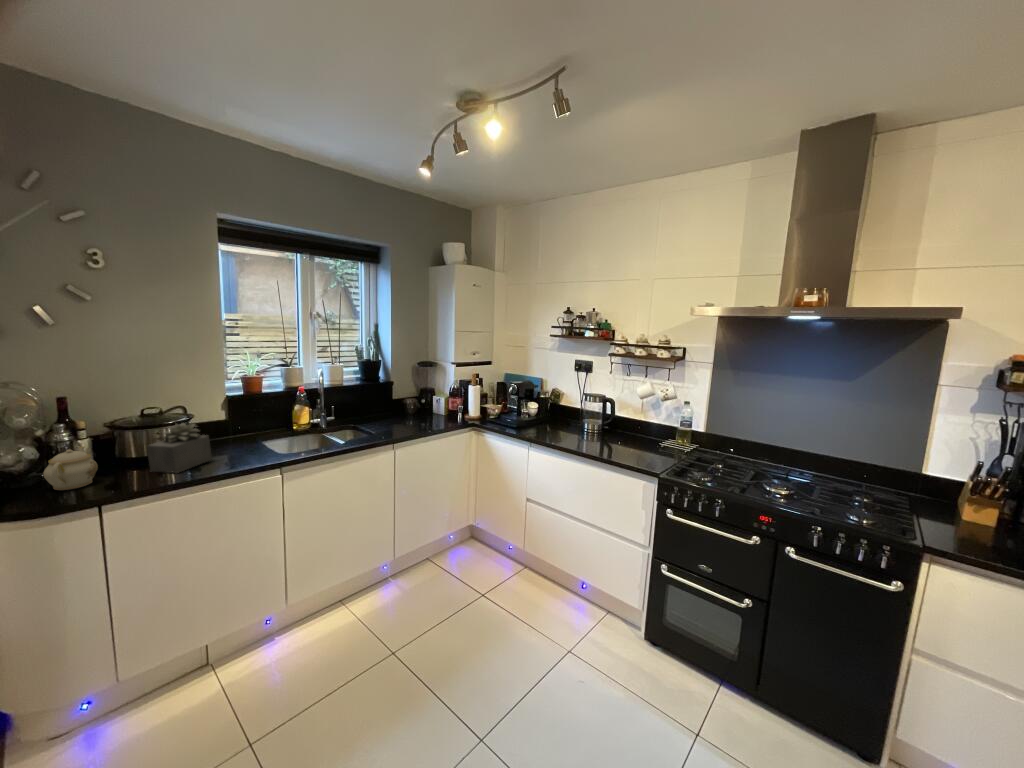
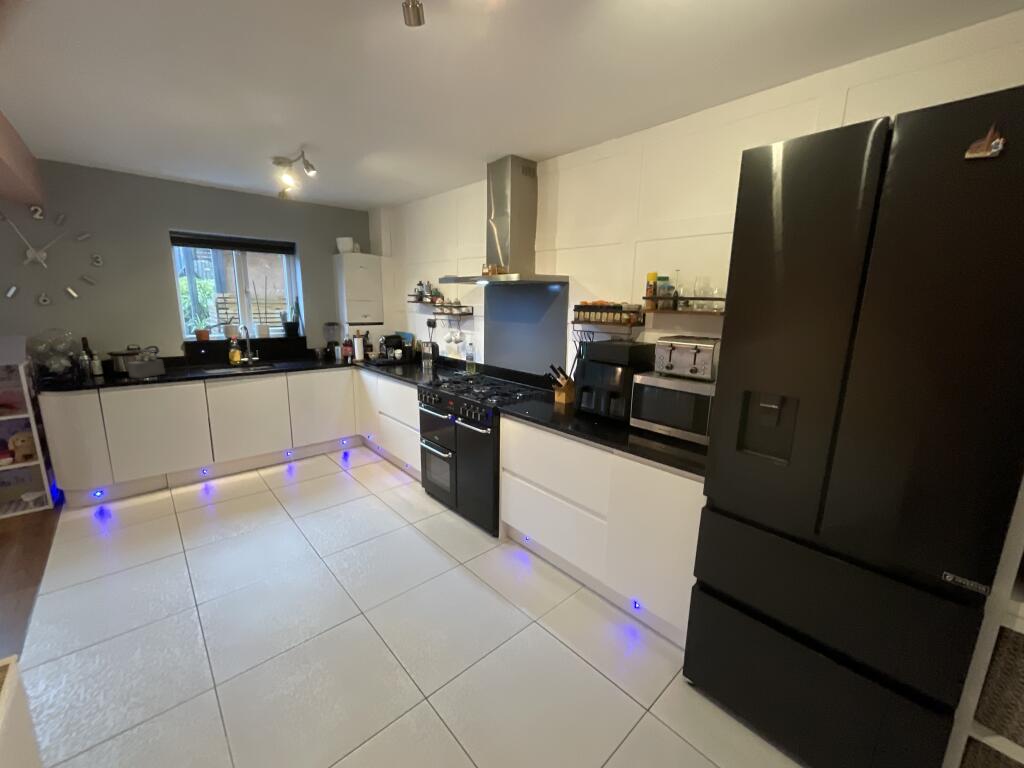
teapot: present [43,447,98,490] -> none [73,361,101,381]

